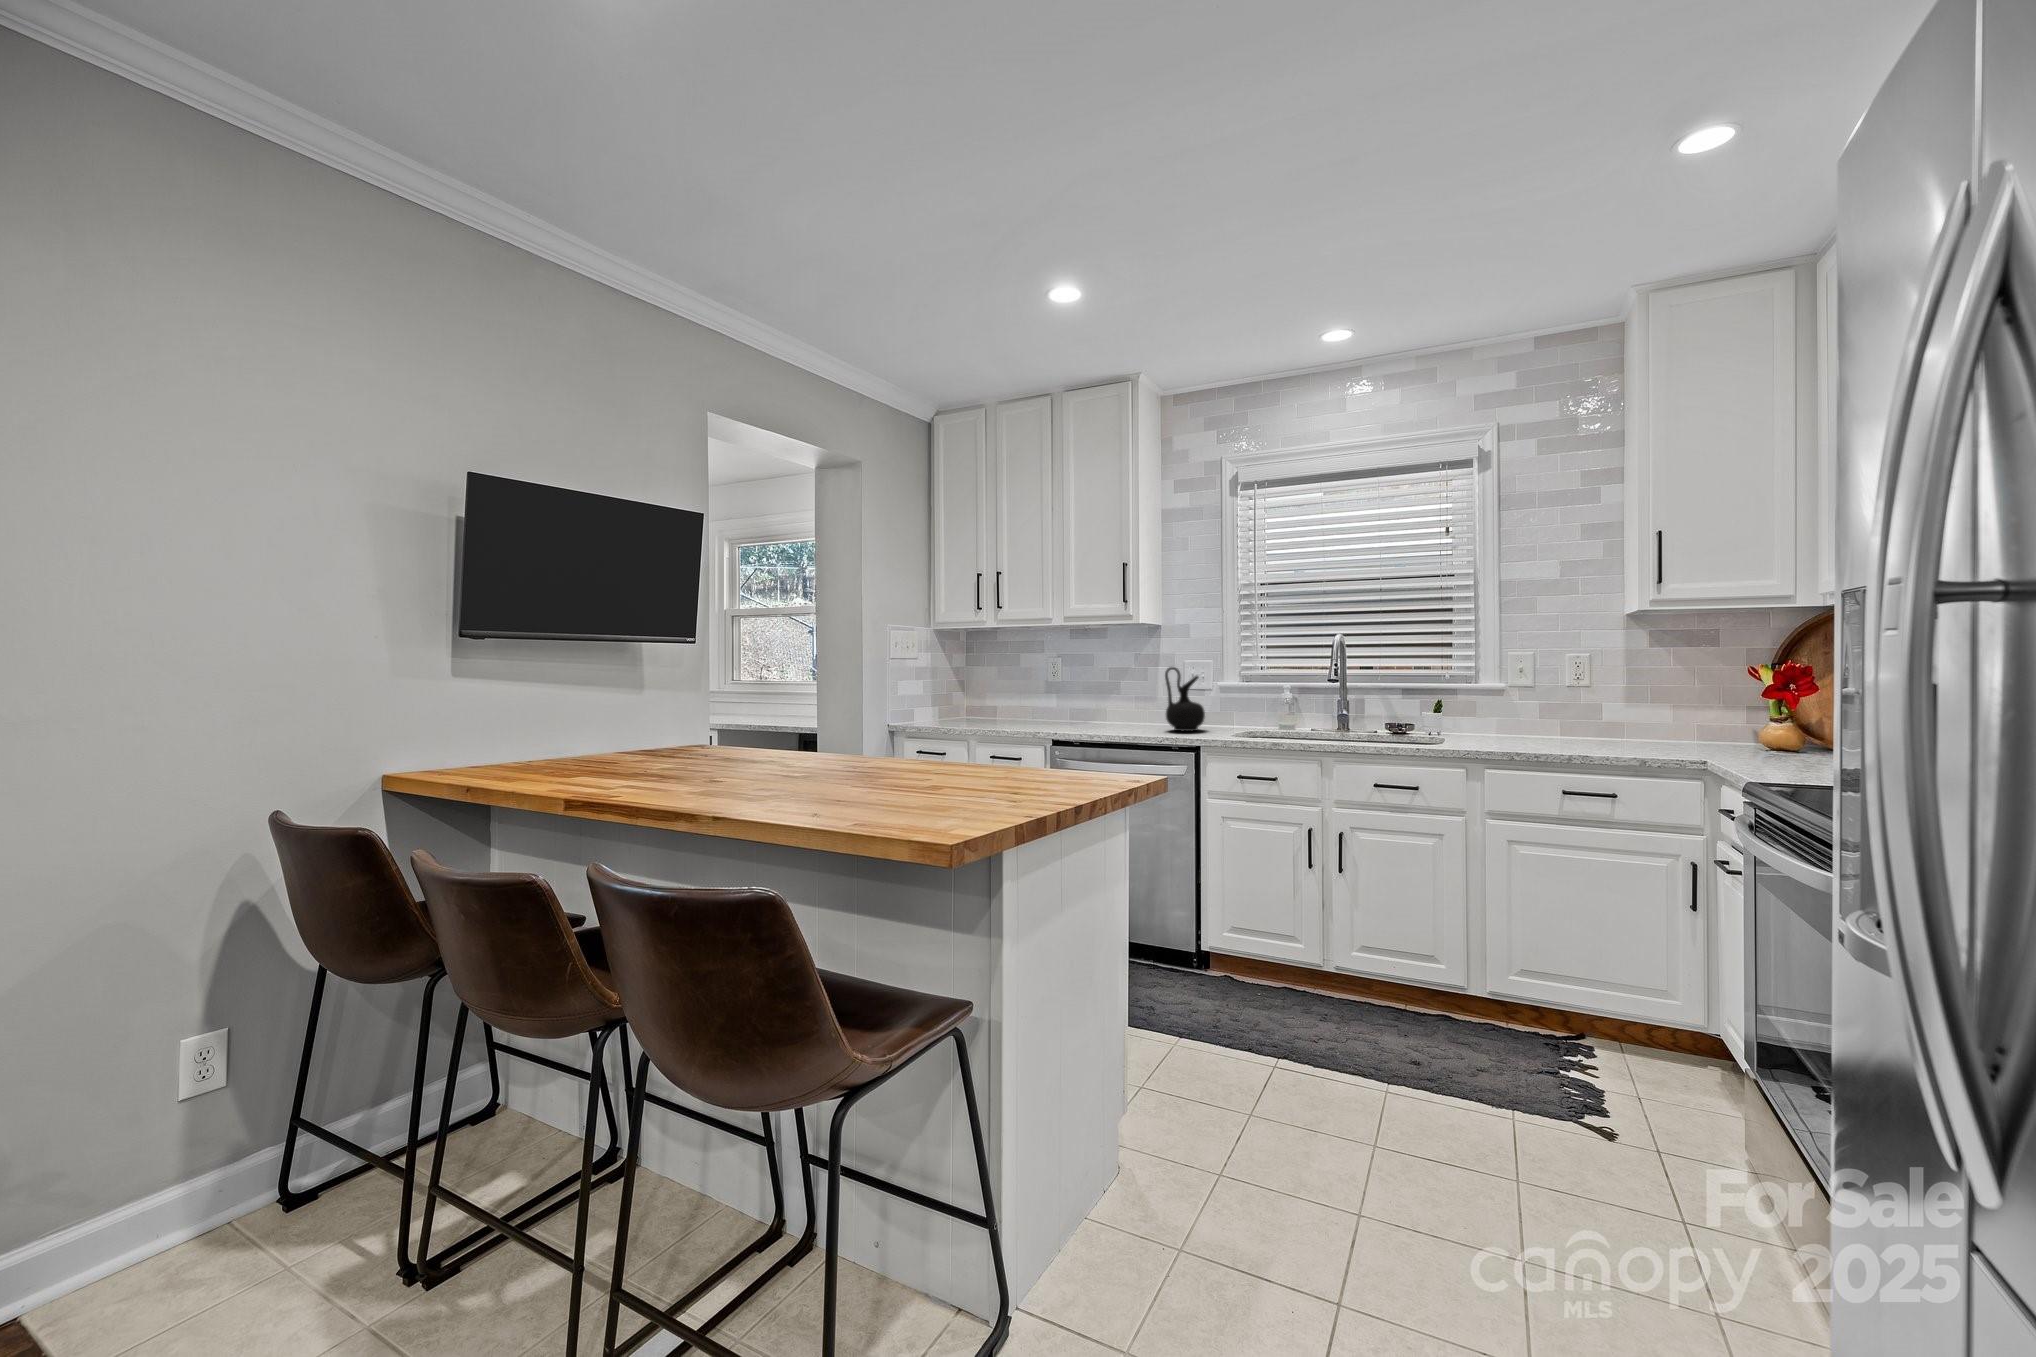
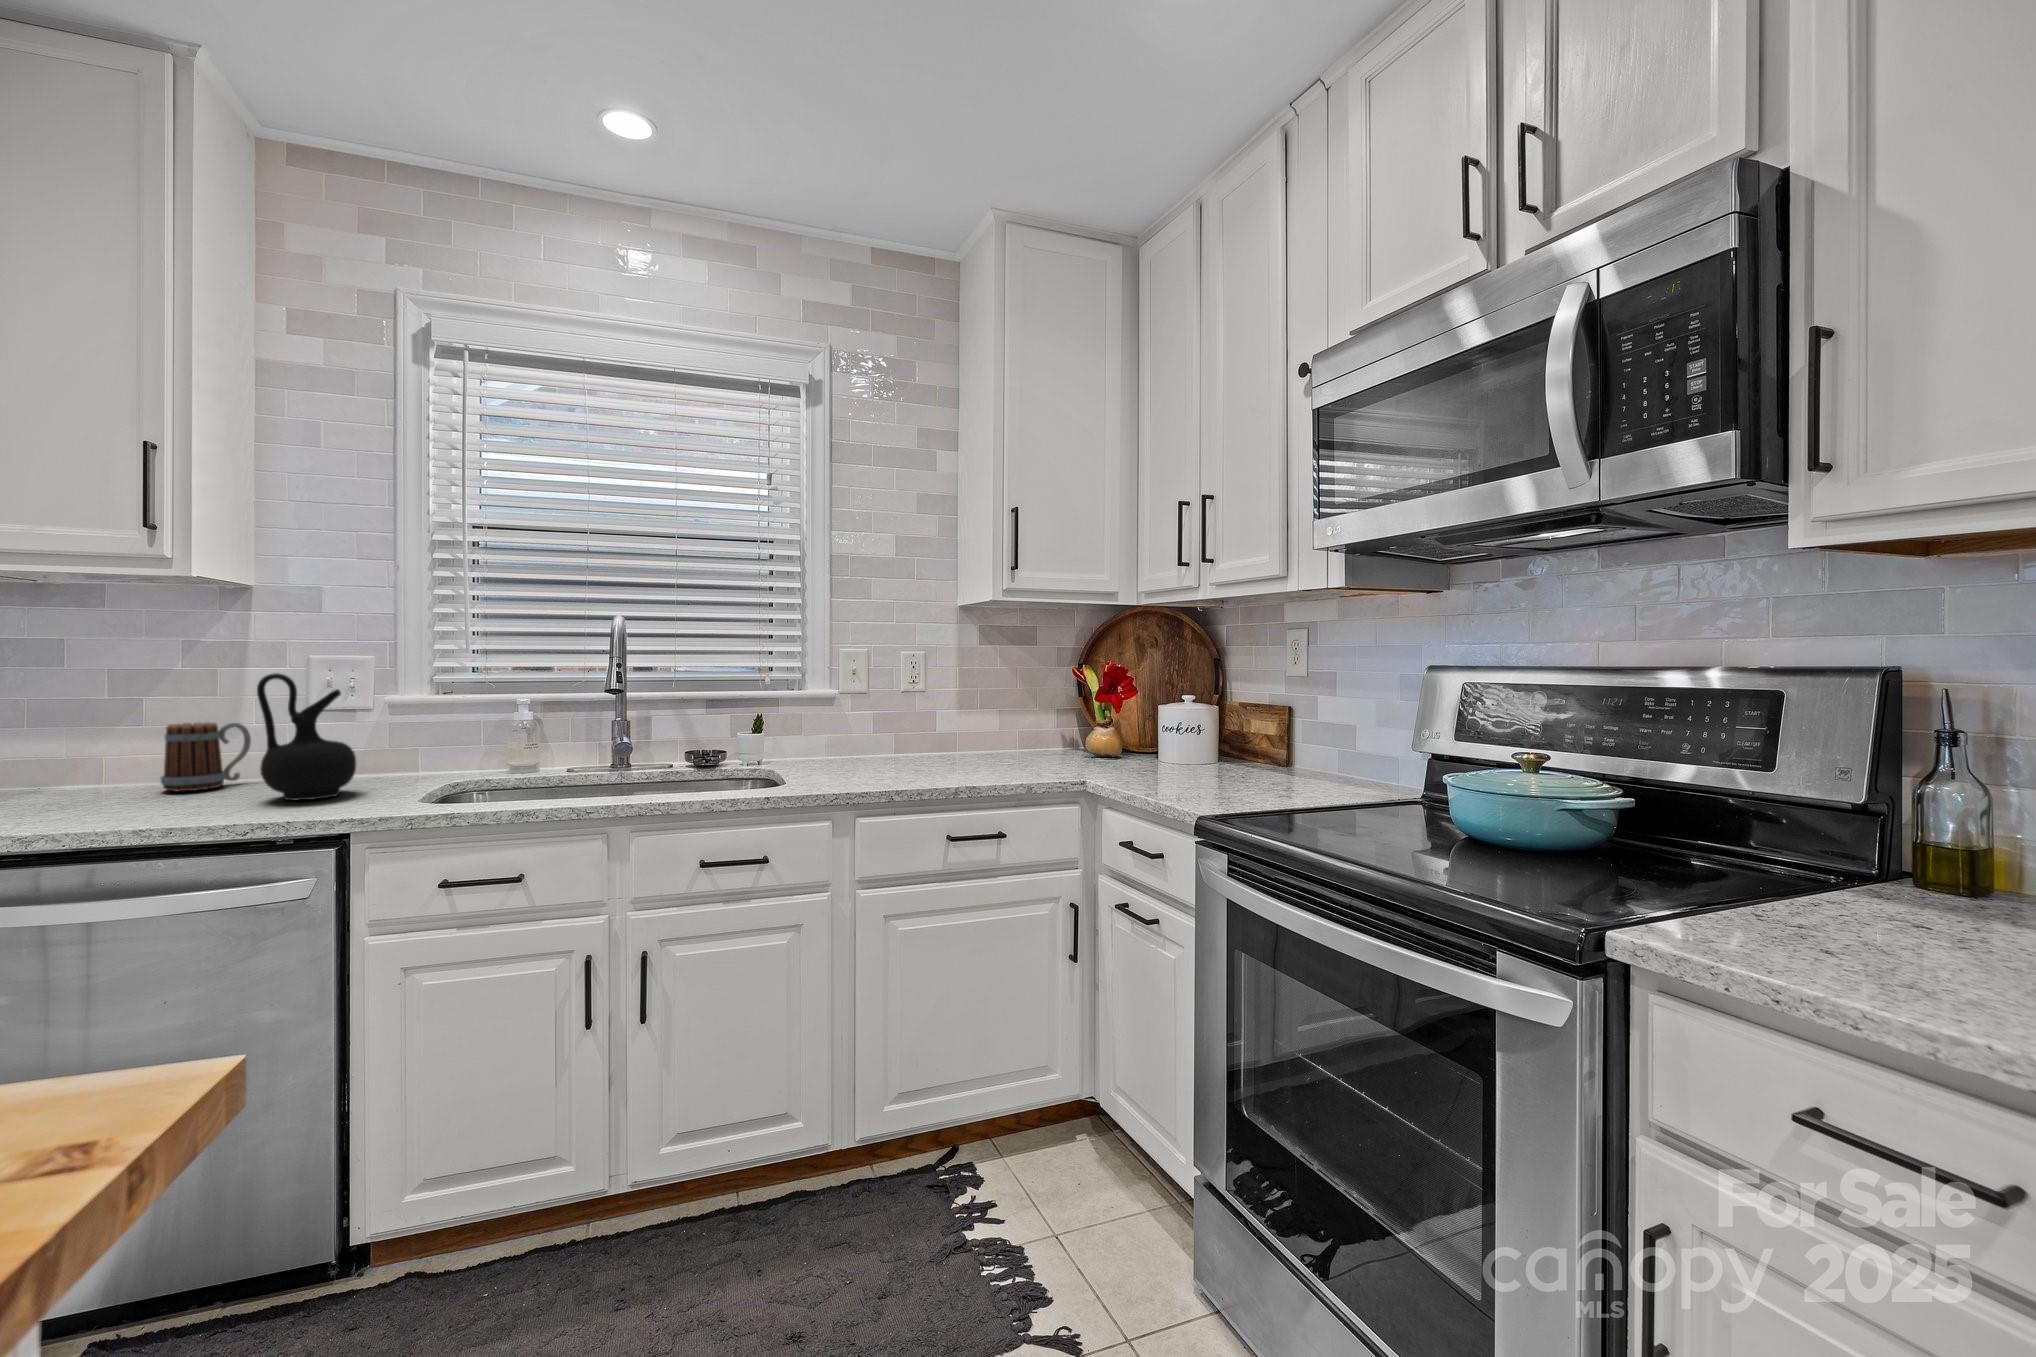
mug: none [1128,692,1162,725] -> present [160,722,251,791]

